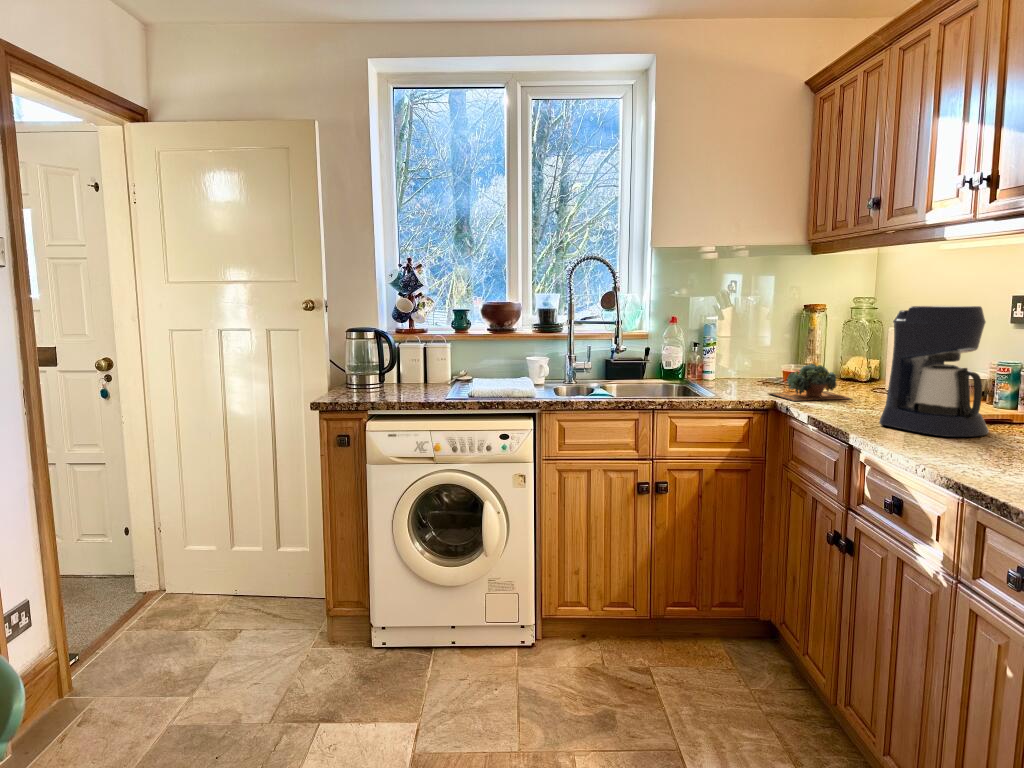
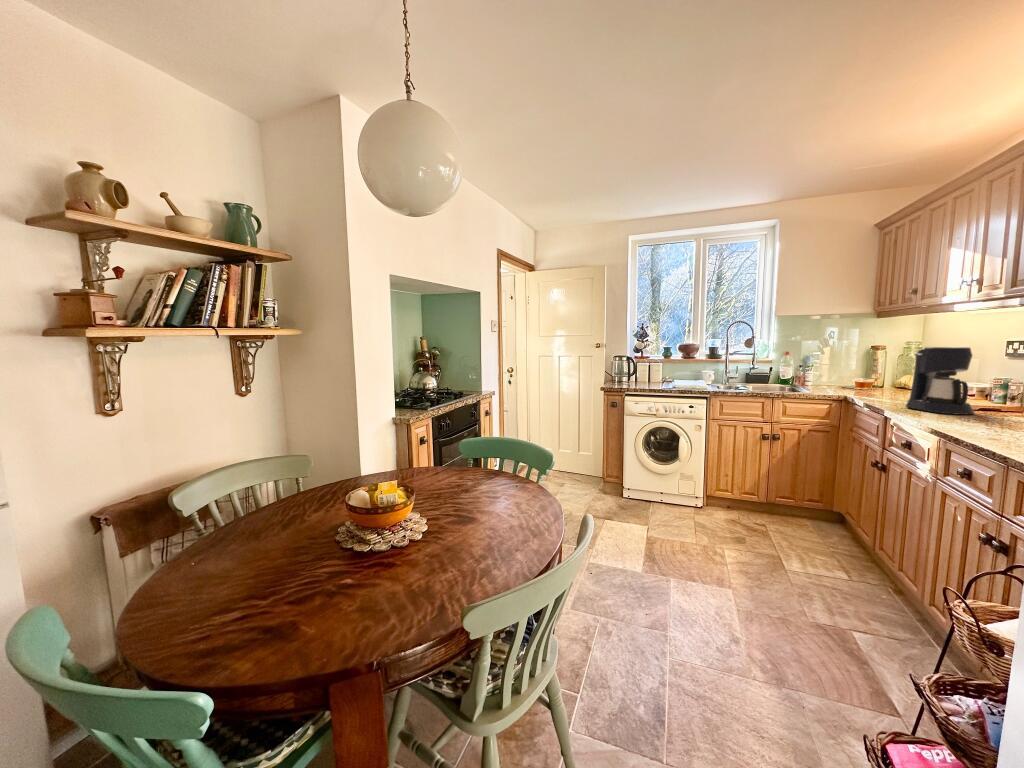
succulent plant: present [768,363,851,401] -> none [843,377,897,397]

